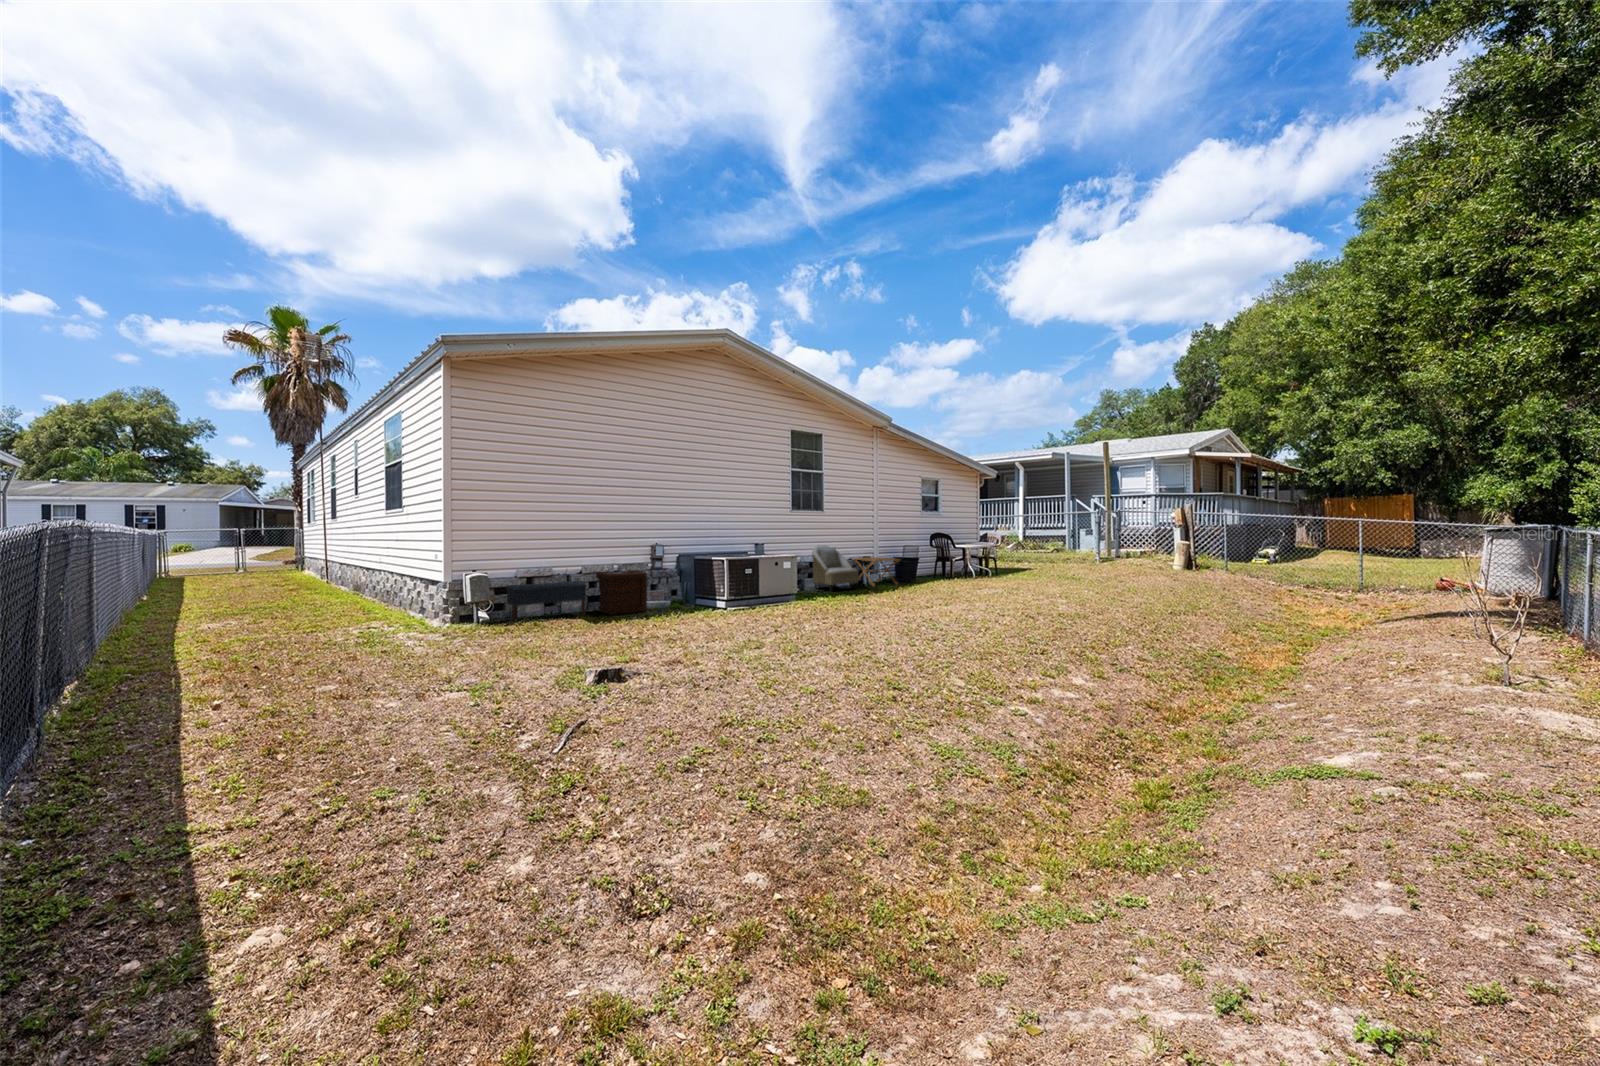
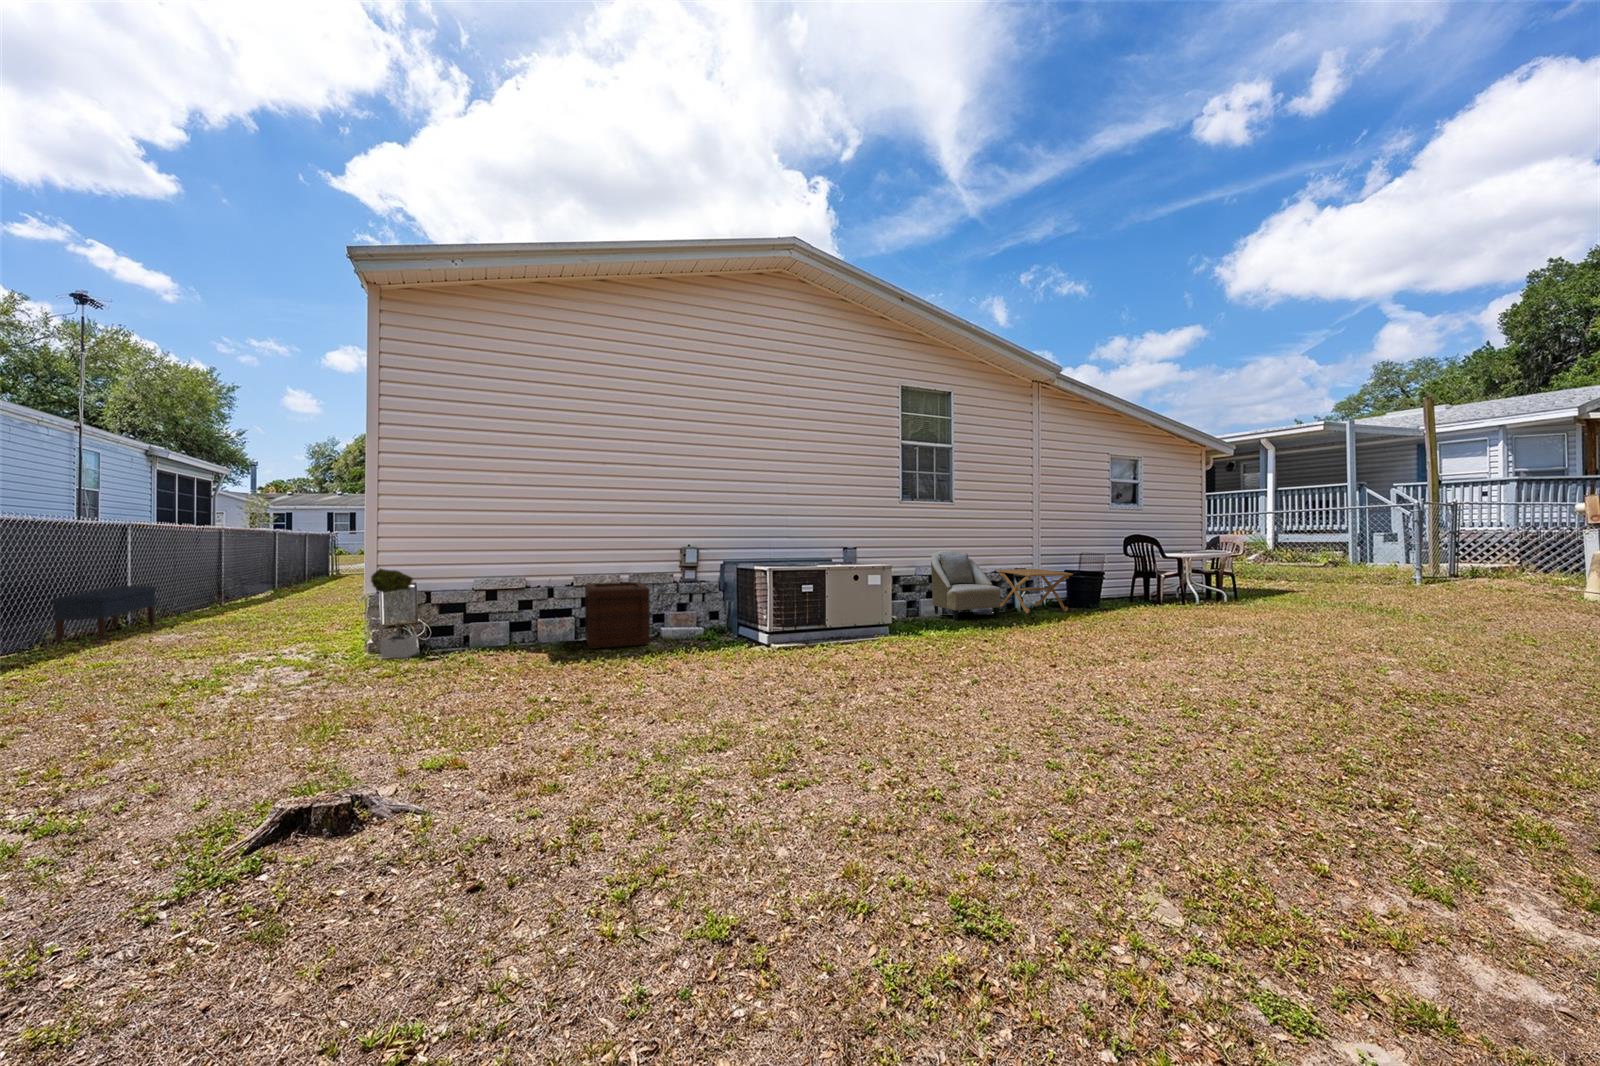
potted tree: none [459,562,490,626] -> present [371,568,418,659]
bench: present [506,581,586,622] -> present [52,586,156,642]

